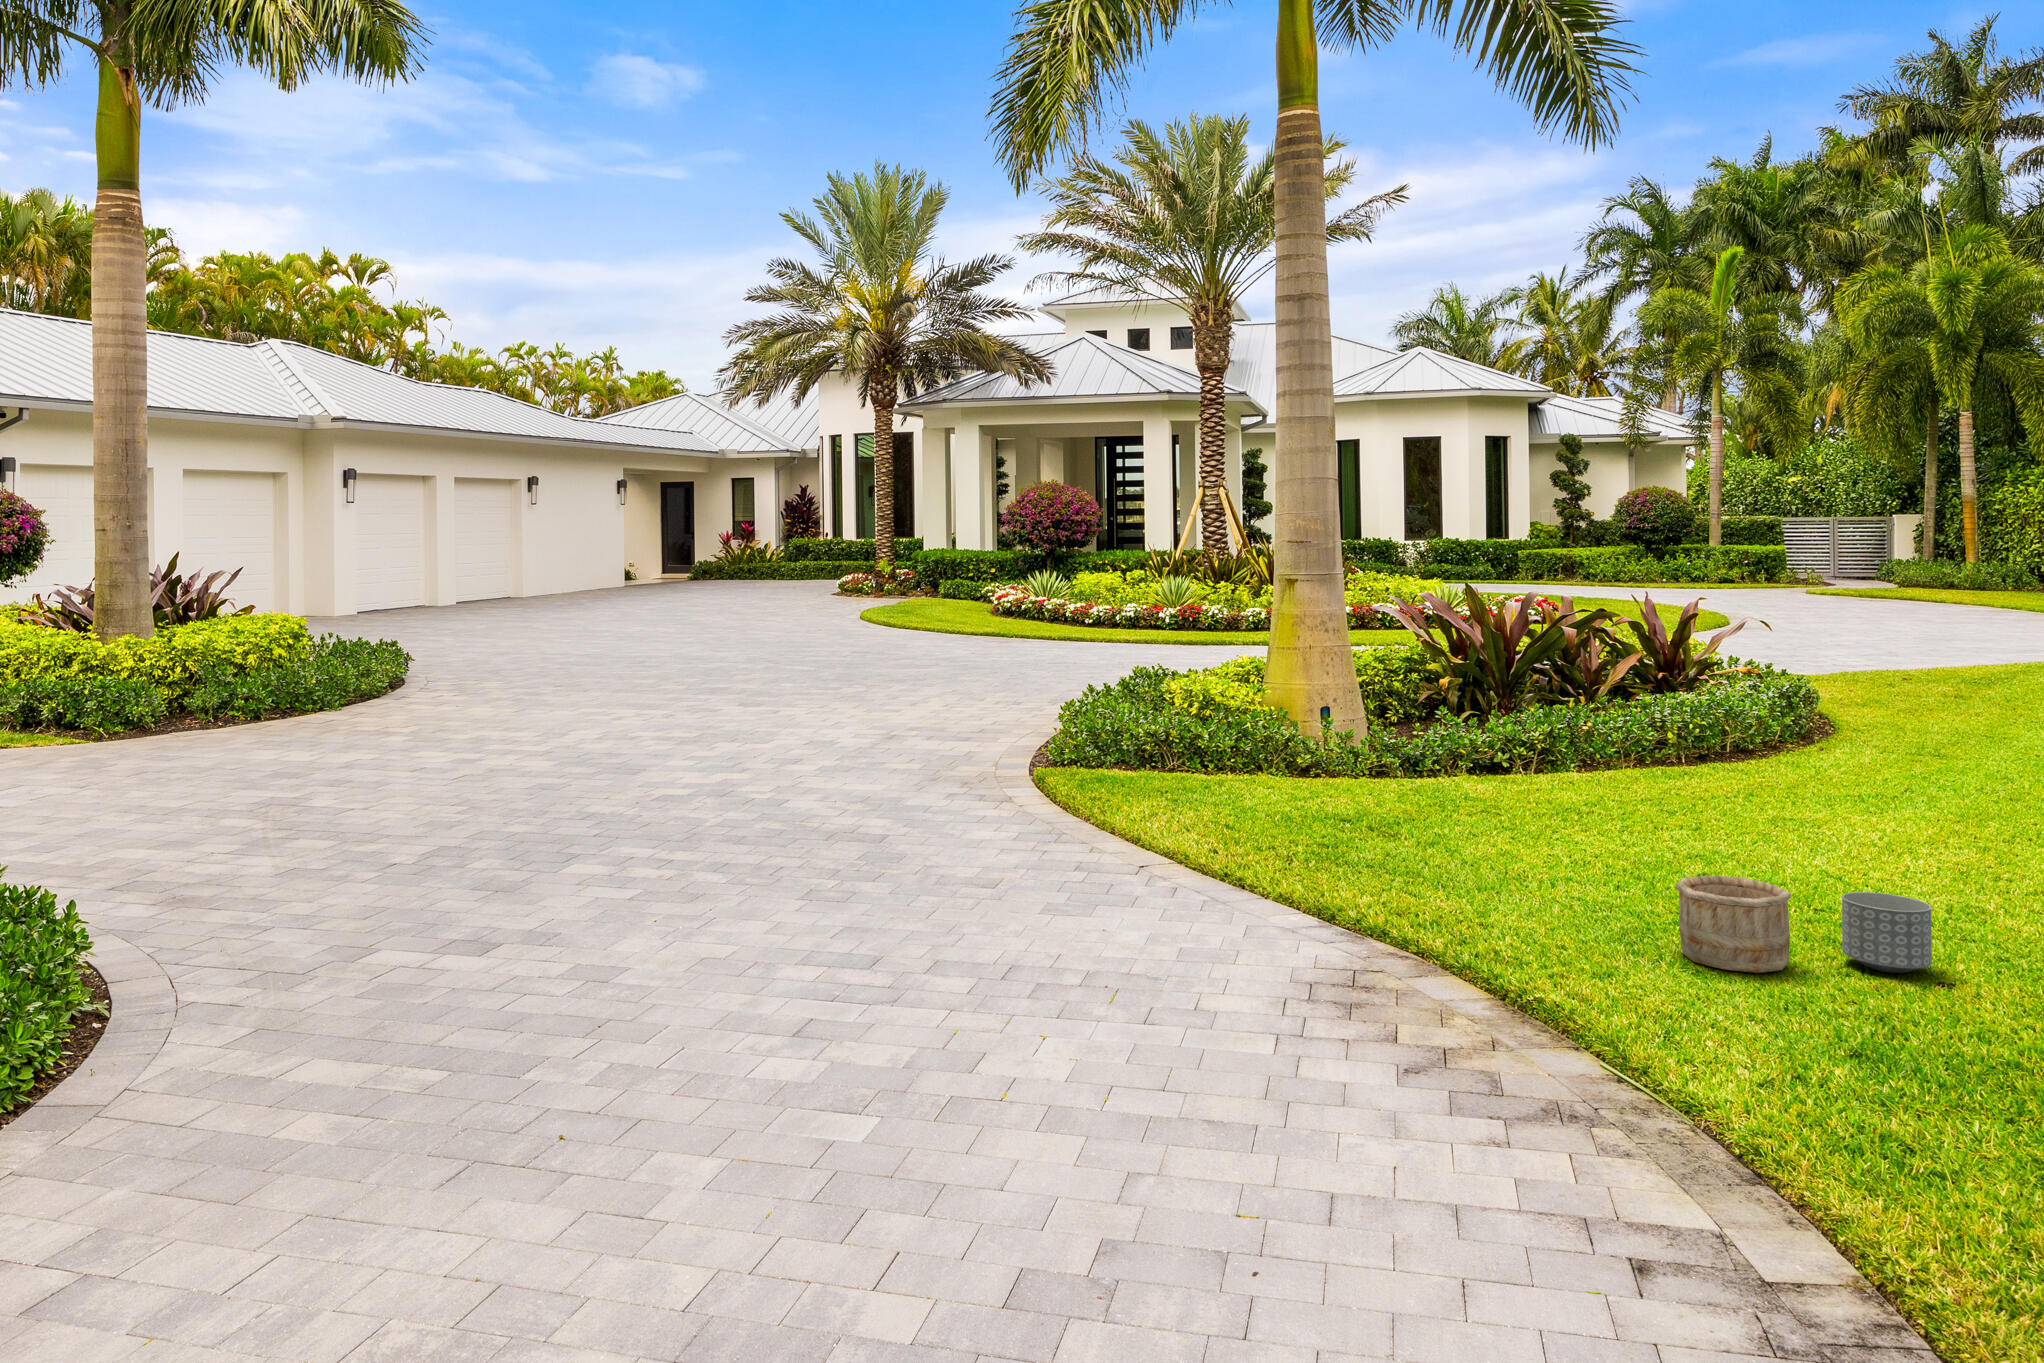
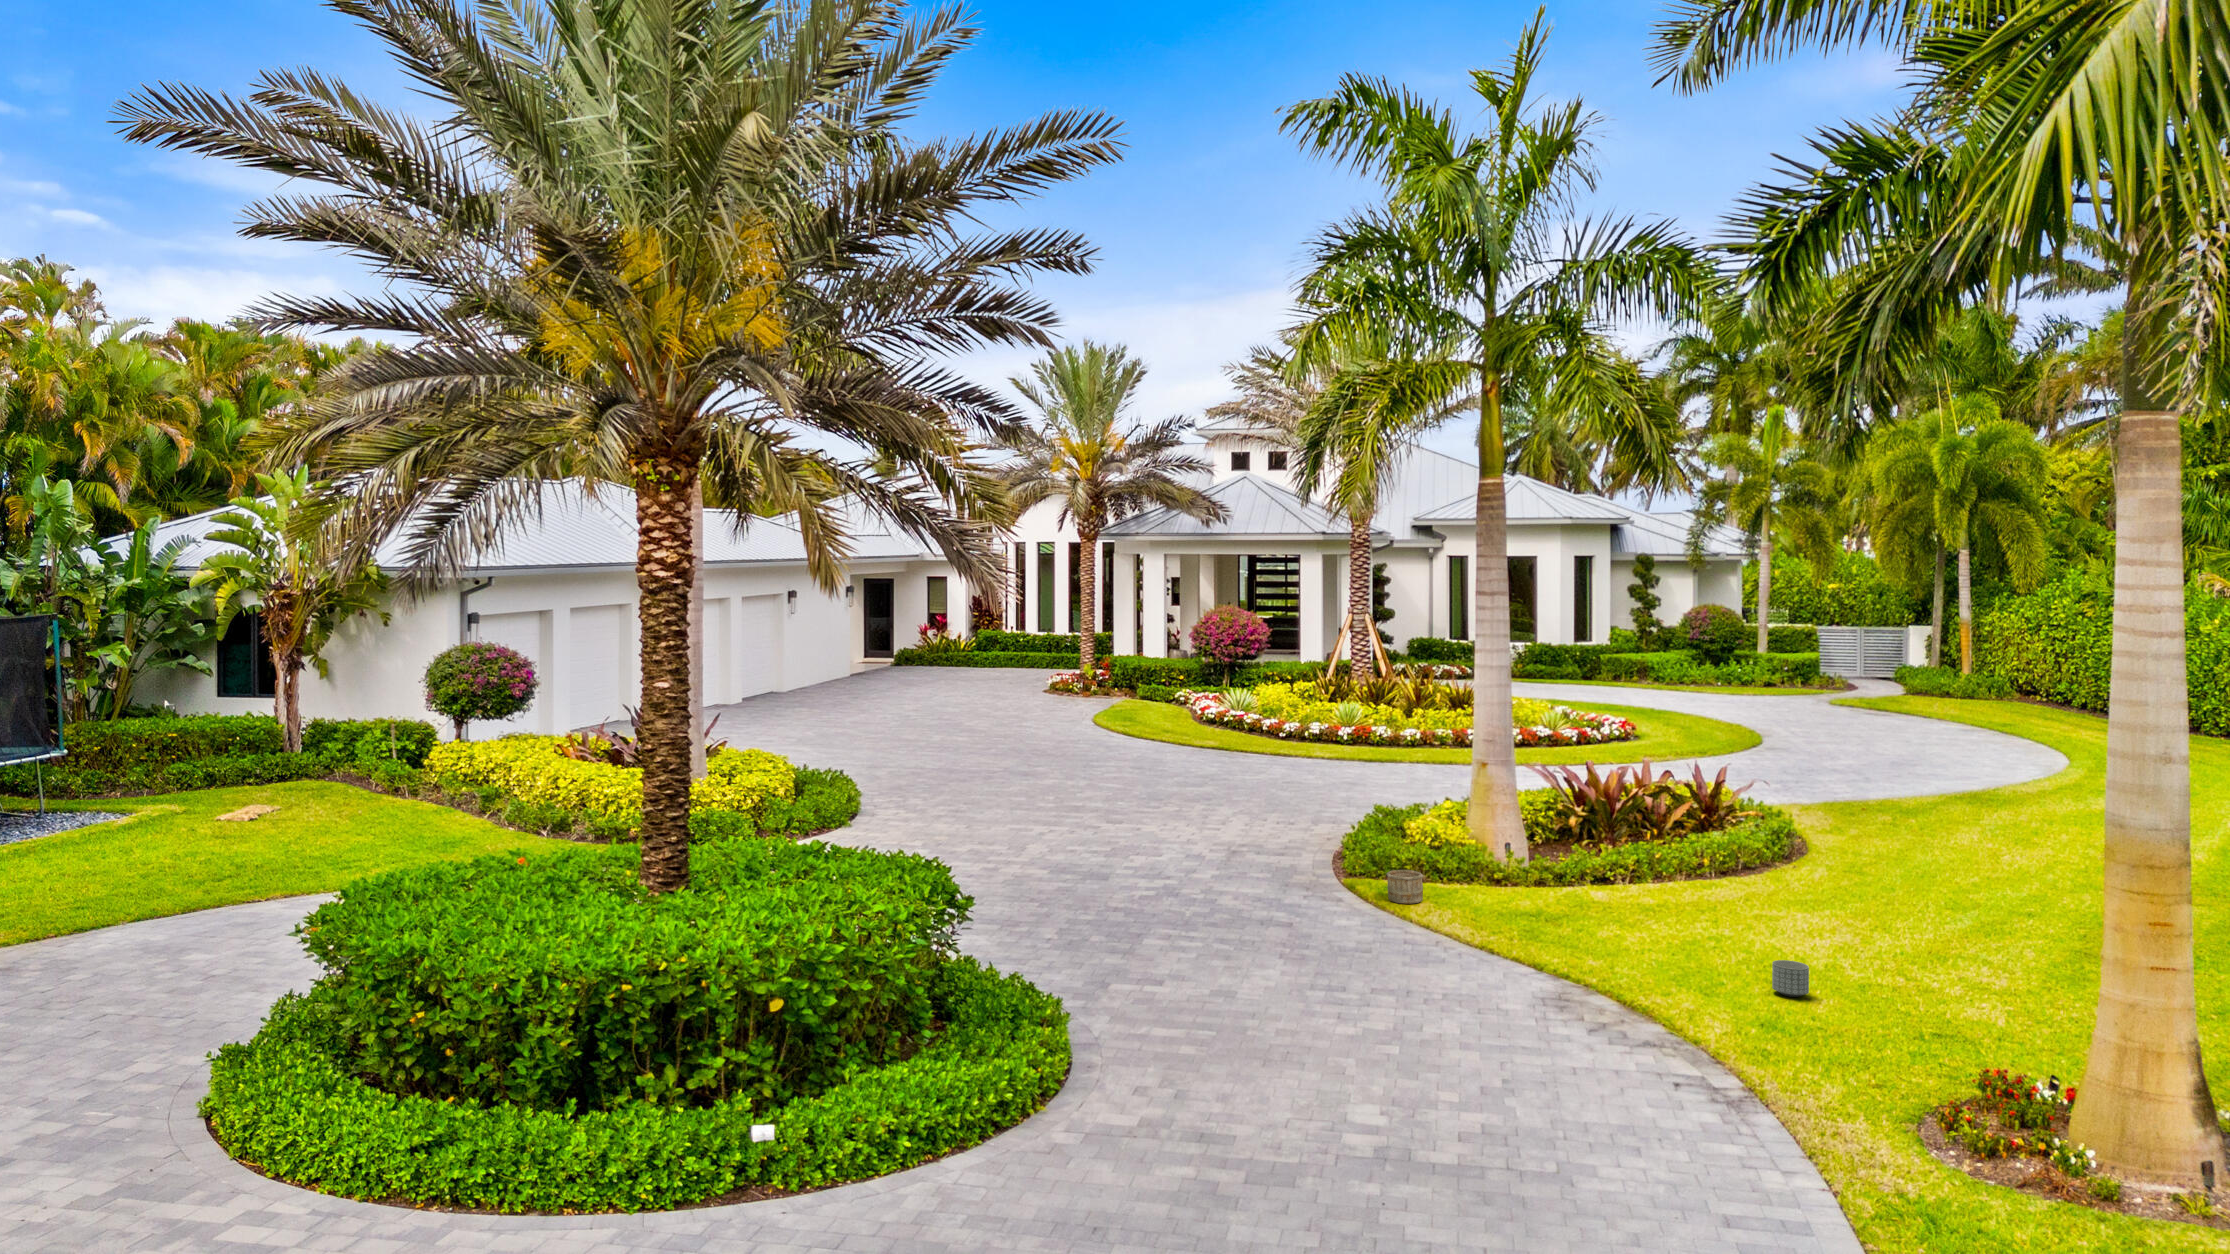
wooden bucket: present [1675,876,1791,973] -> present [1386,870,1423,904]

